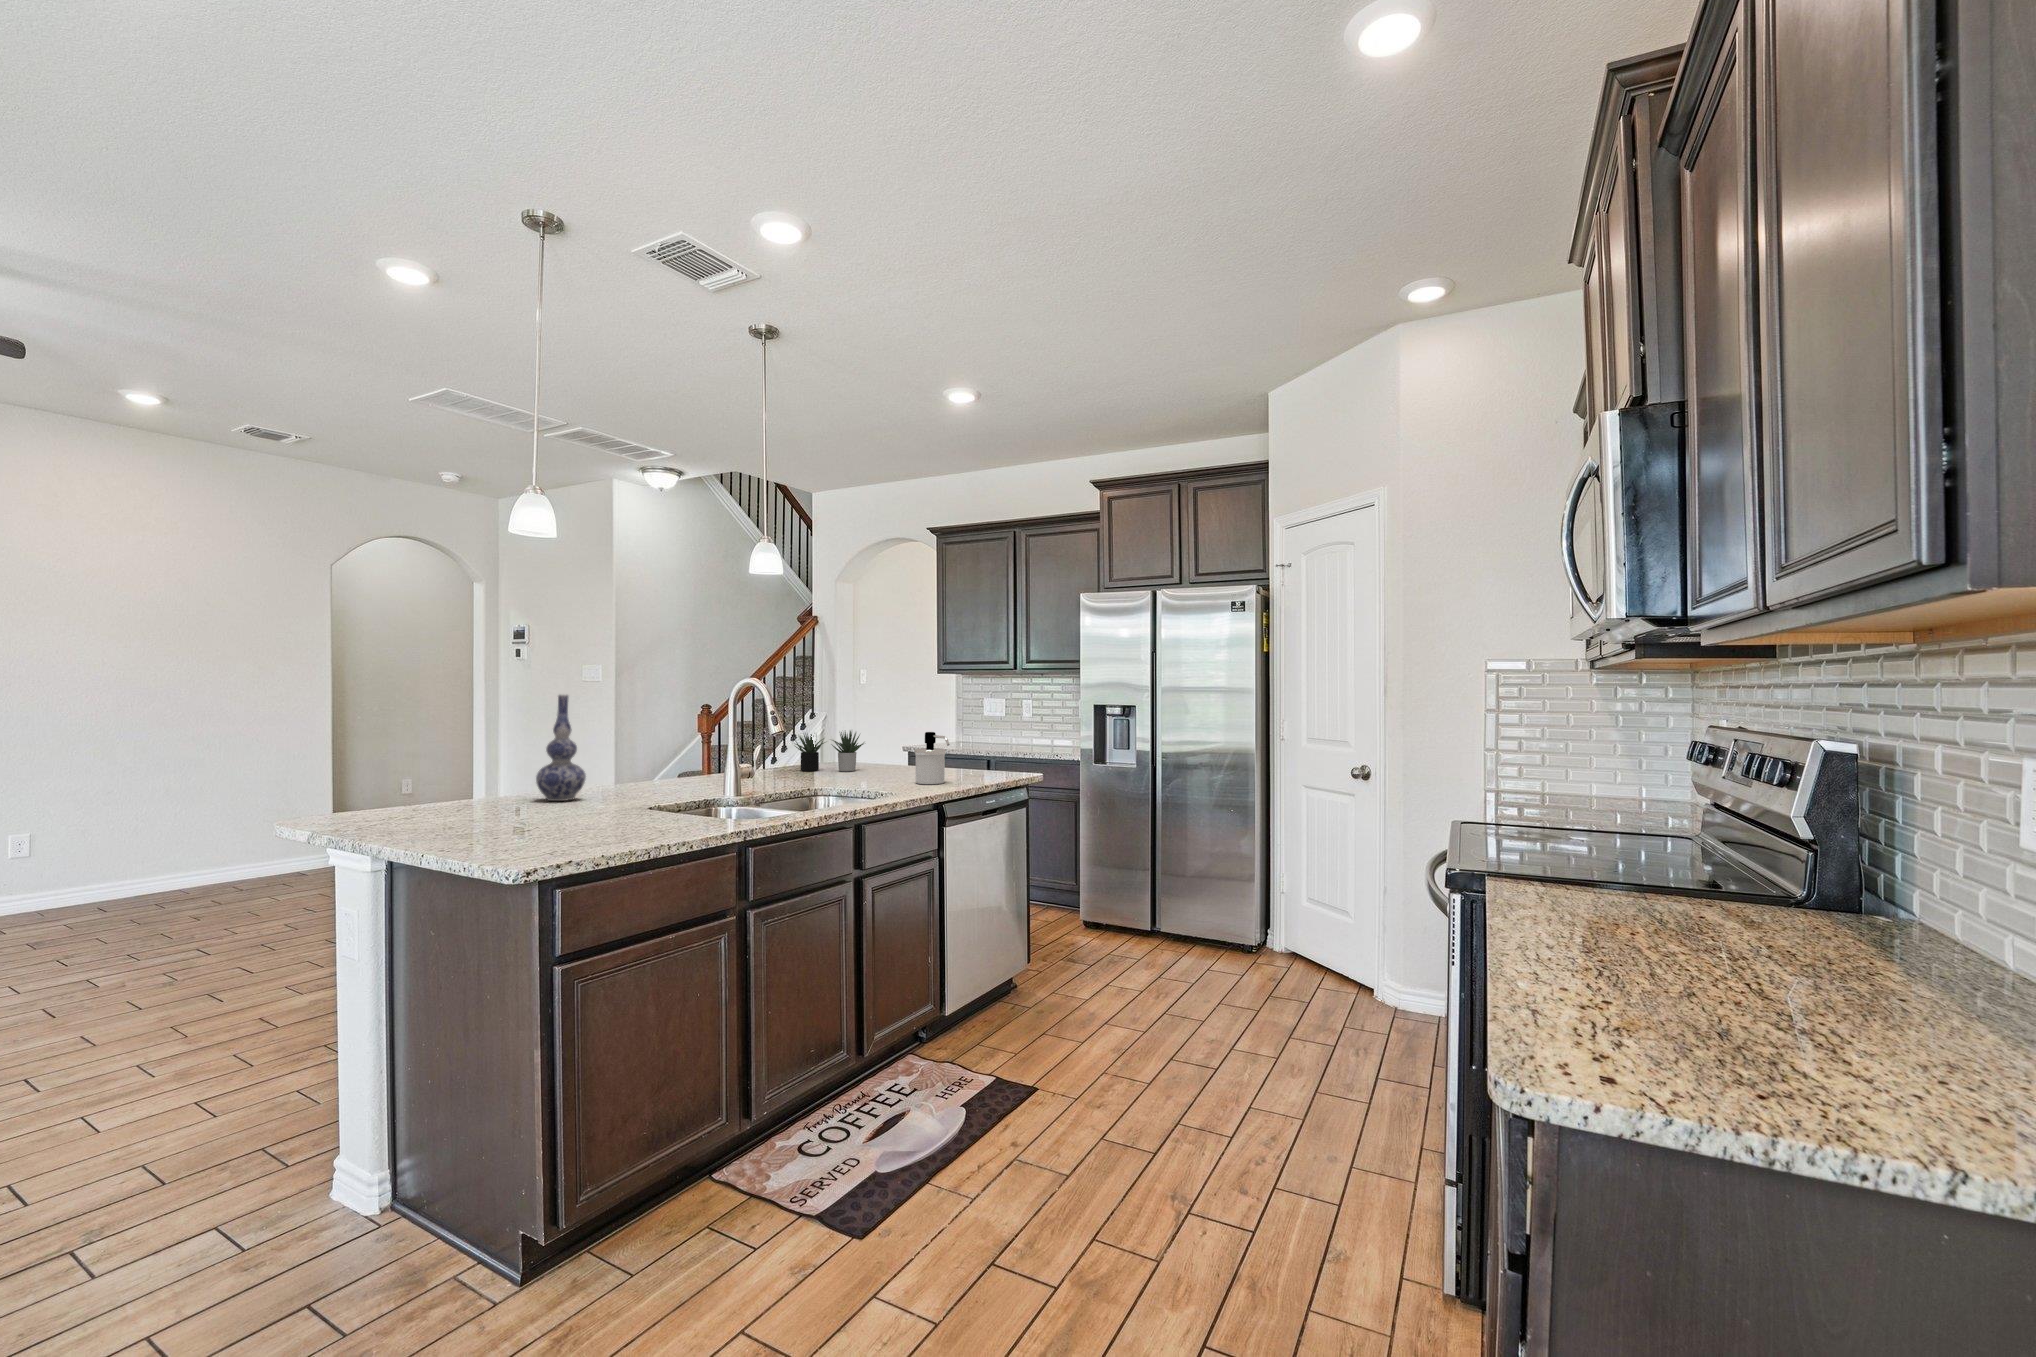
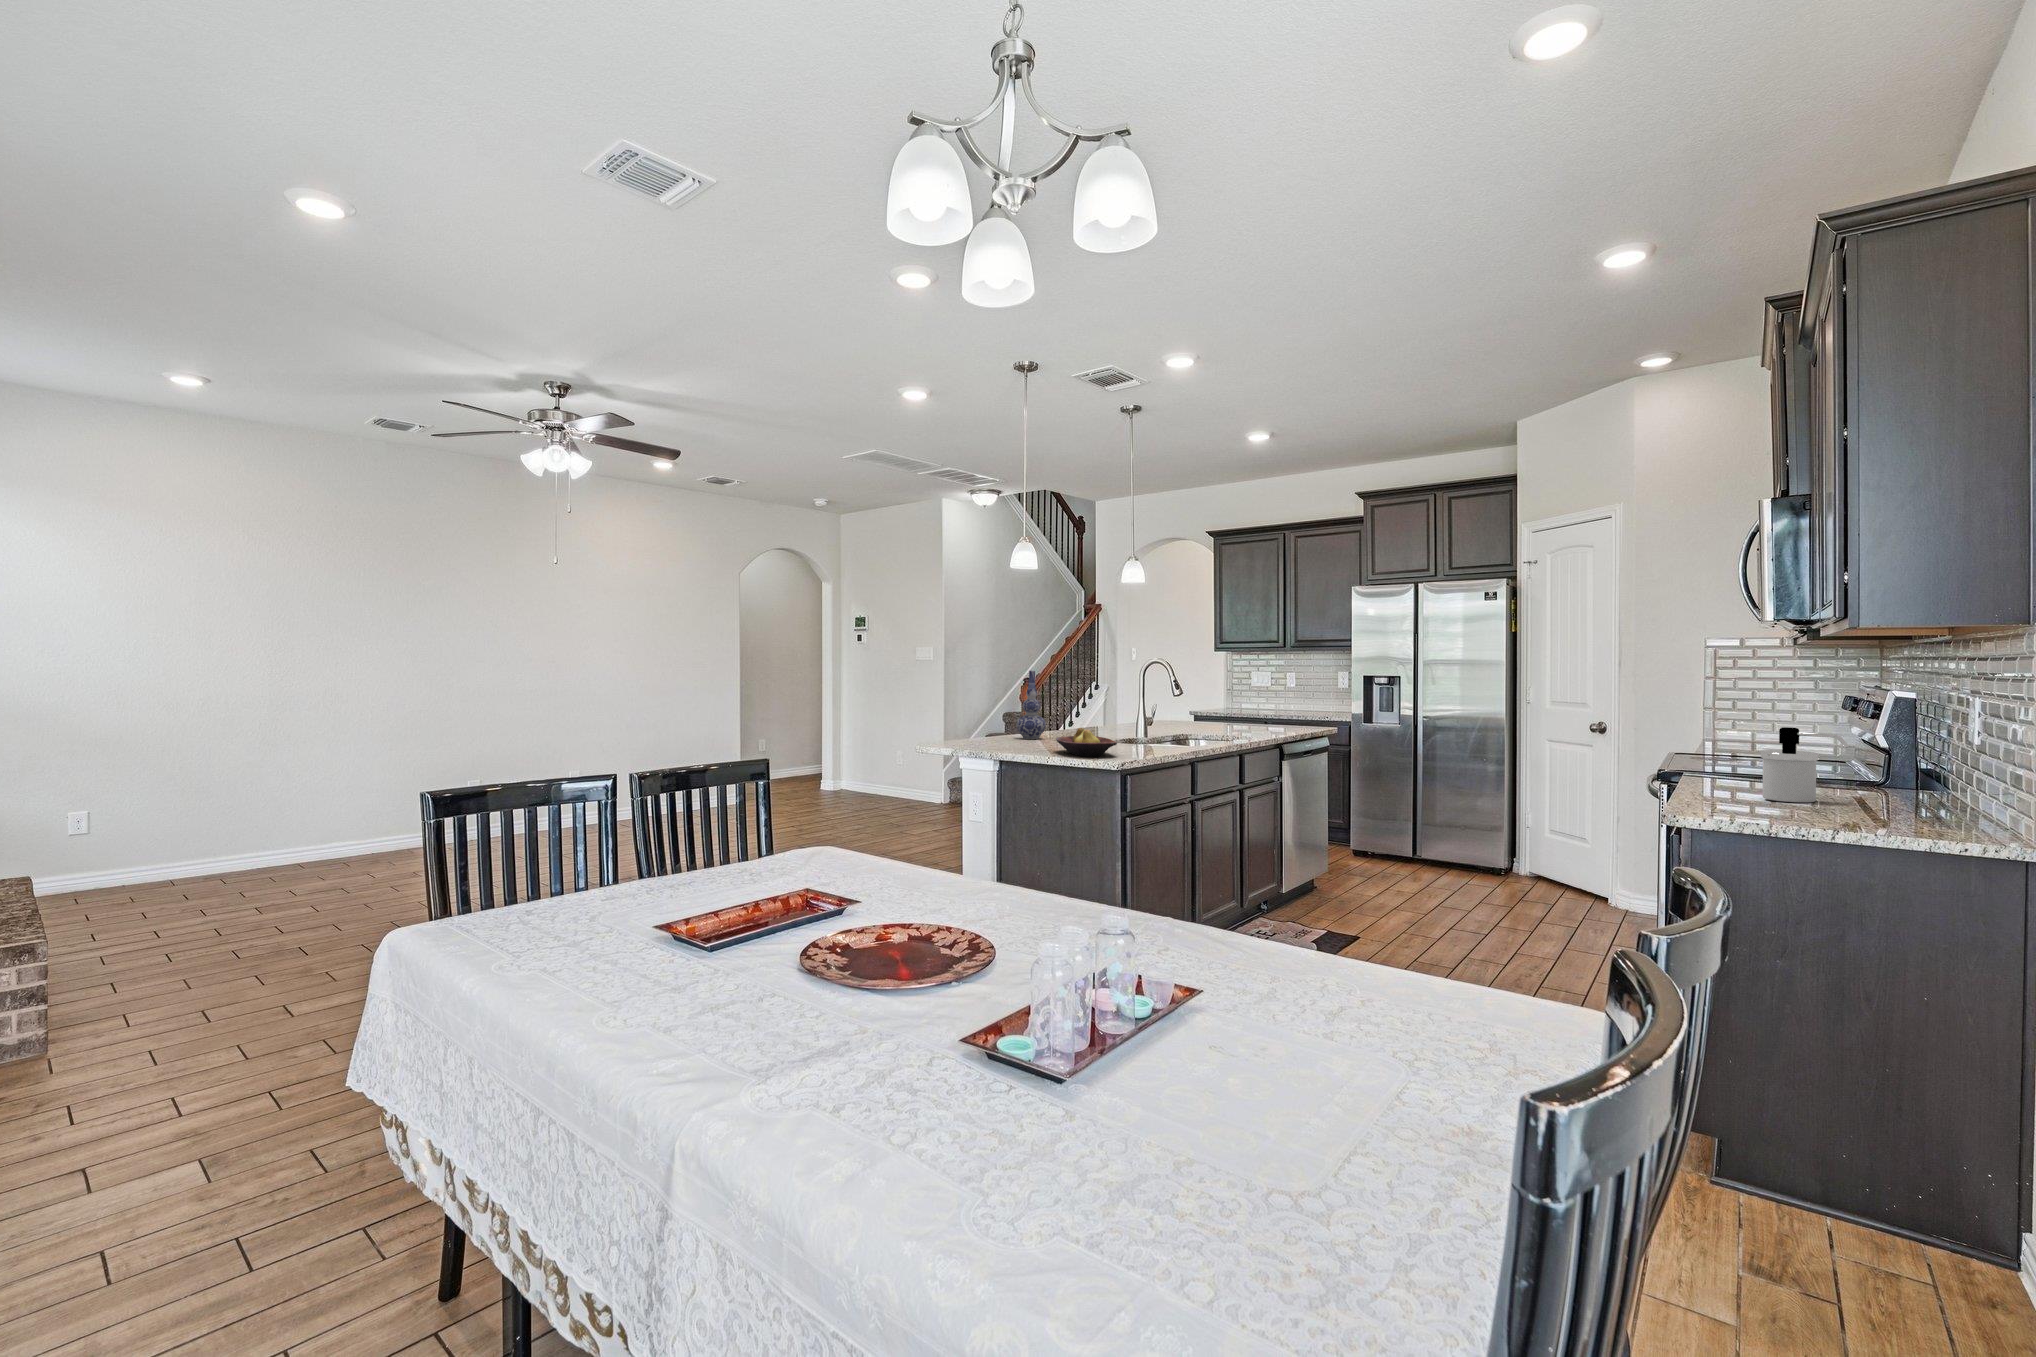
succulent plant: present [795,731,864,771] -> none [1142,693,1199,726]
soap dispenser: present [914,732,950,784] -> present [1761,727,1849,803]
fruit bowl: none [504,792,610,846] -> present [1056,728,1117,757]

